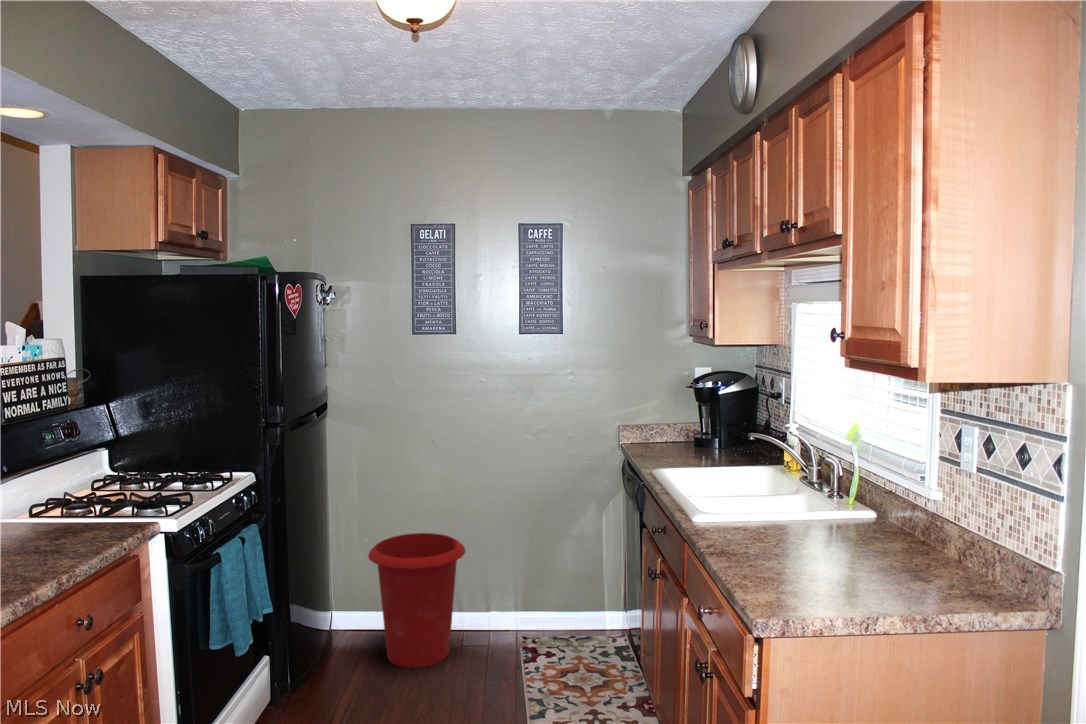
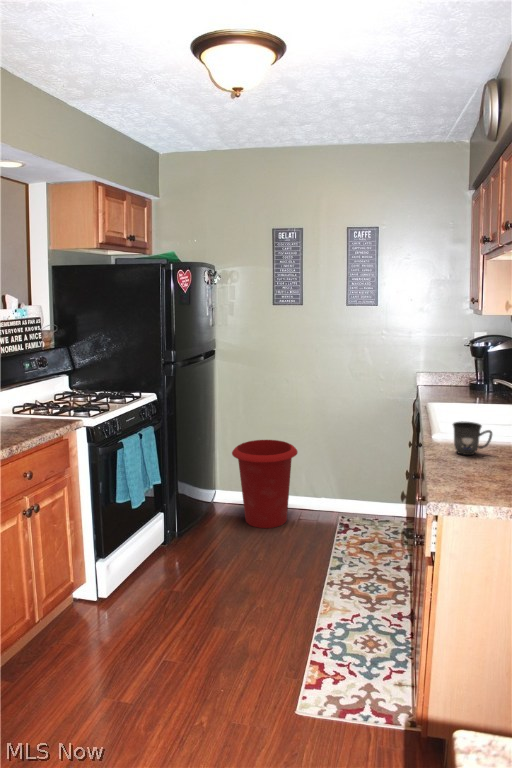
mug: none [717,500,765,543] -> present [453,421,492,455]

